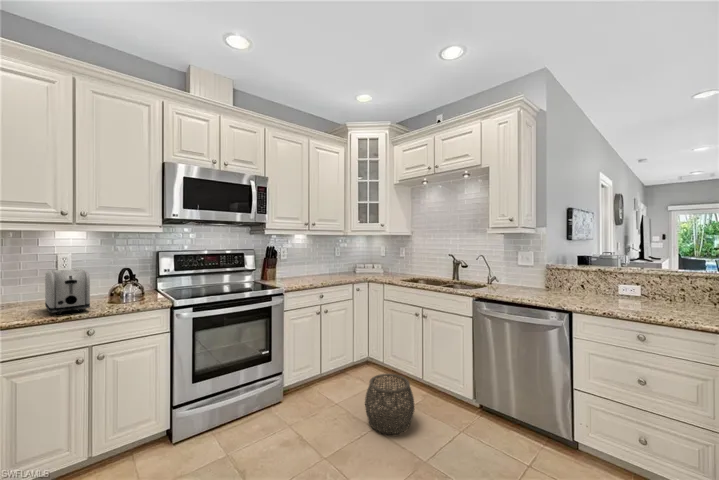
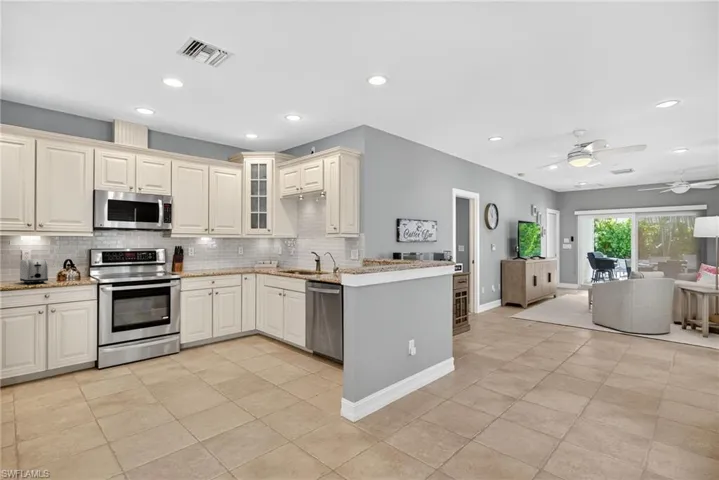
woven basket: present [365,374,415,434] -> none [228,330,261,364]

